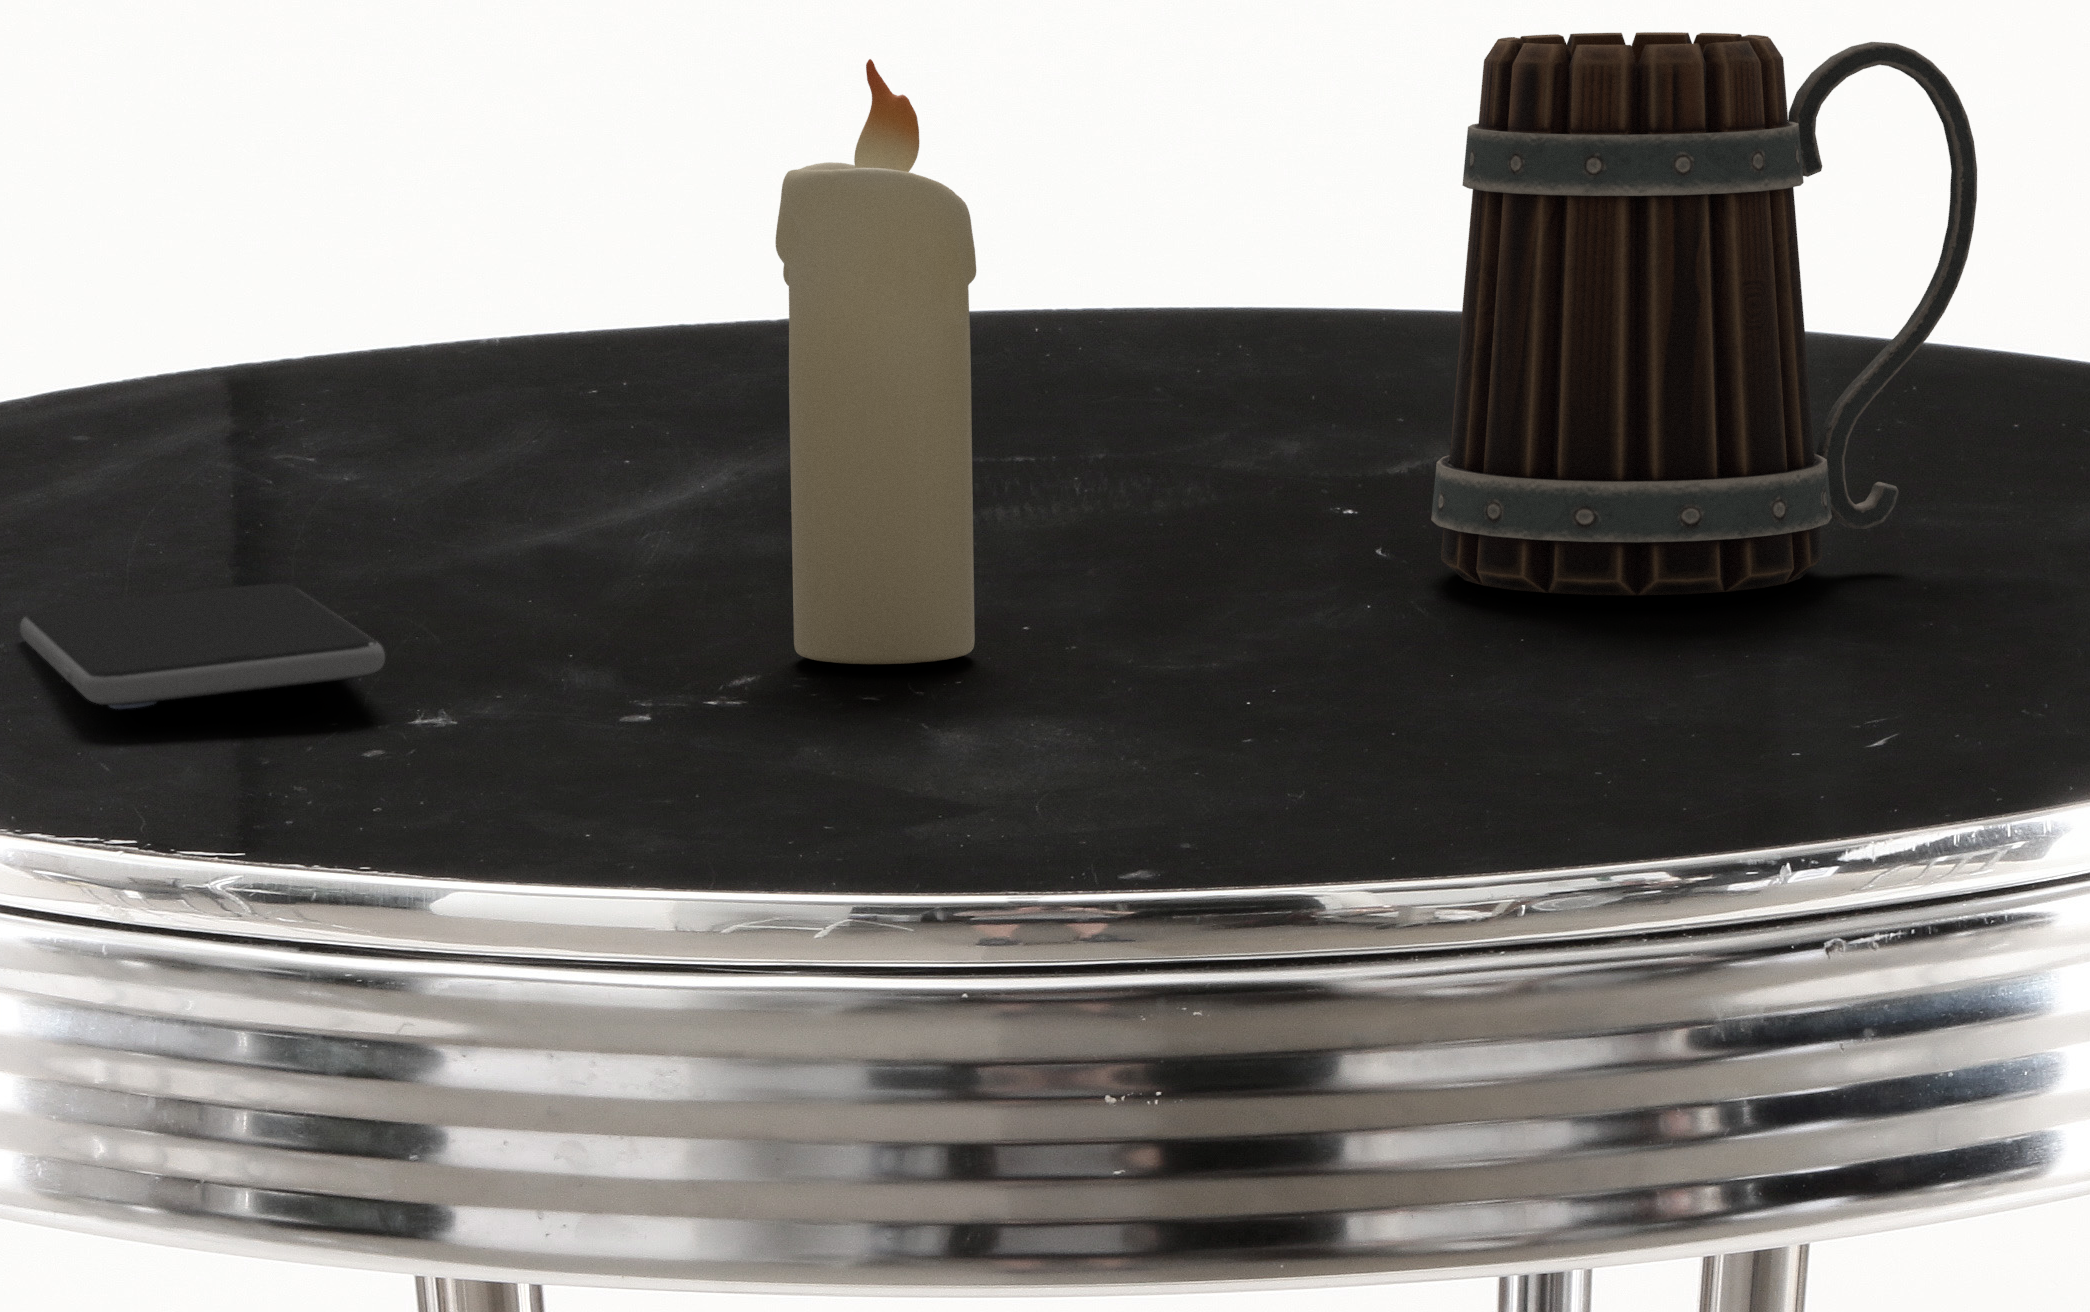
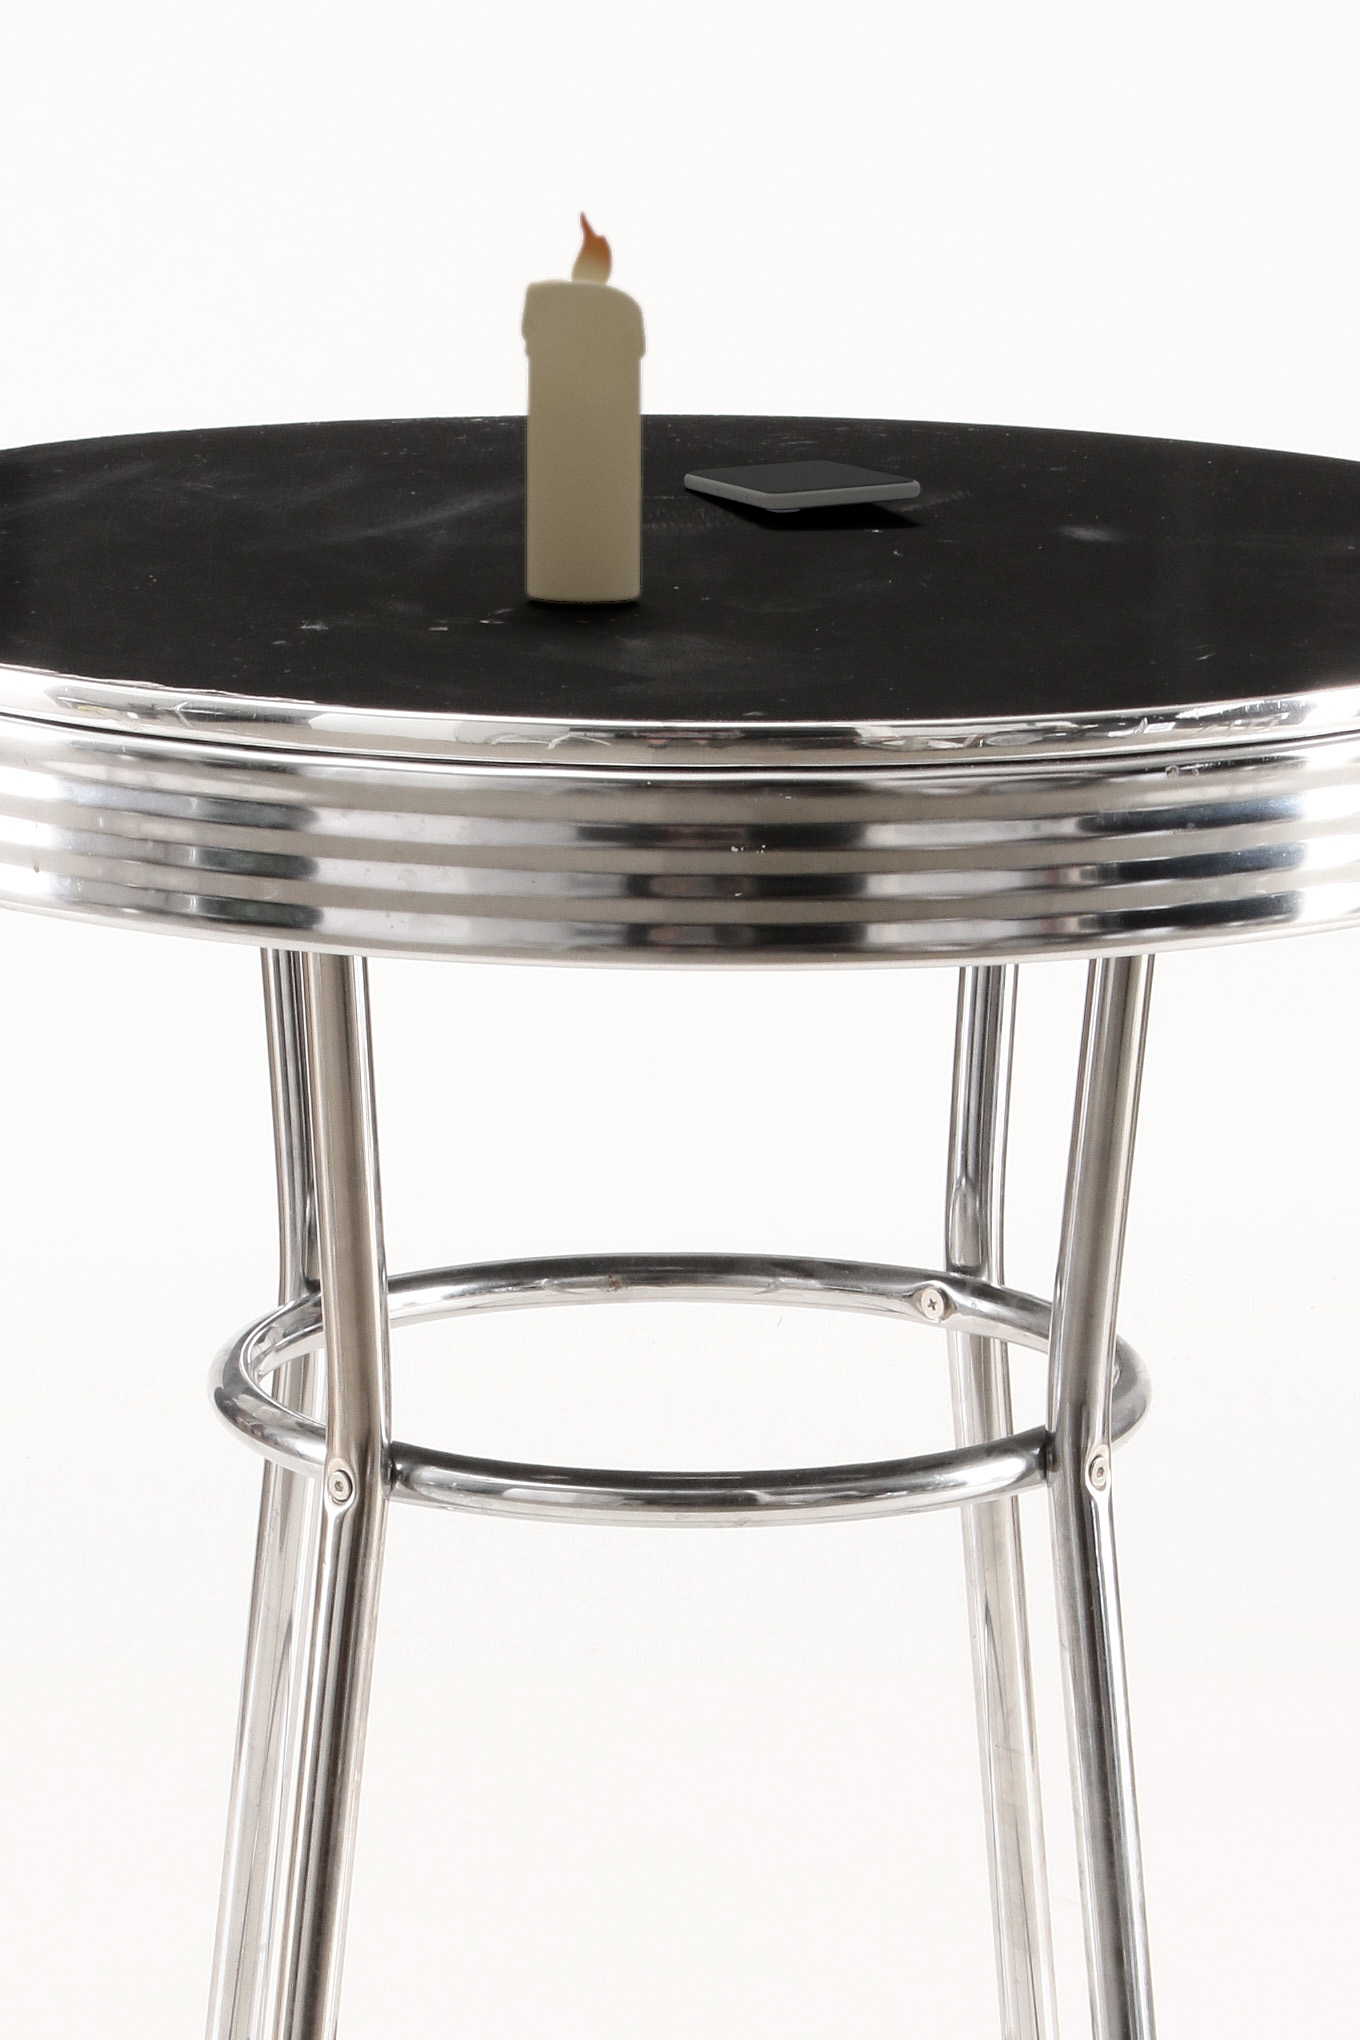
beer mug: present [1431,32,1977,595] -> none [926,211,1278,574]
smartphone: present [20,584,385,709] -> present [684,460,921,512]

